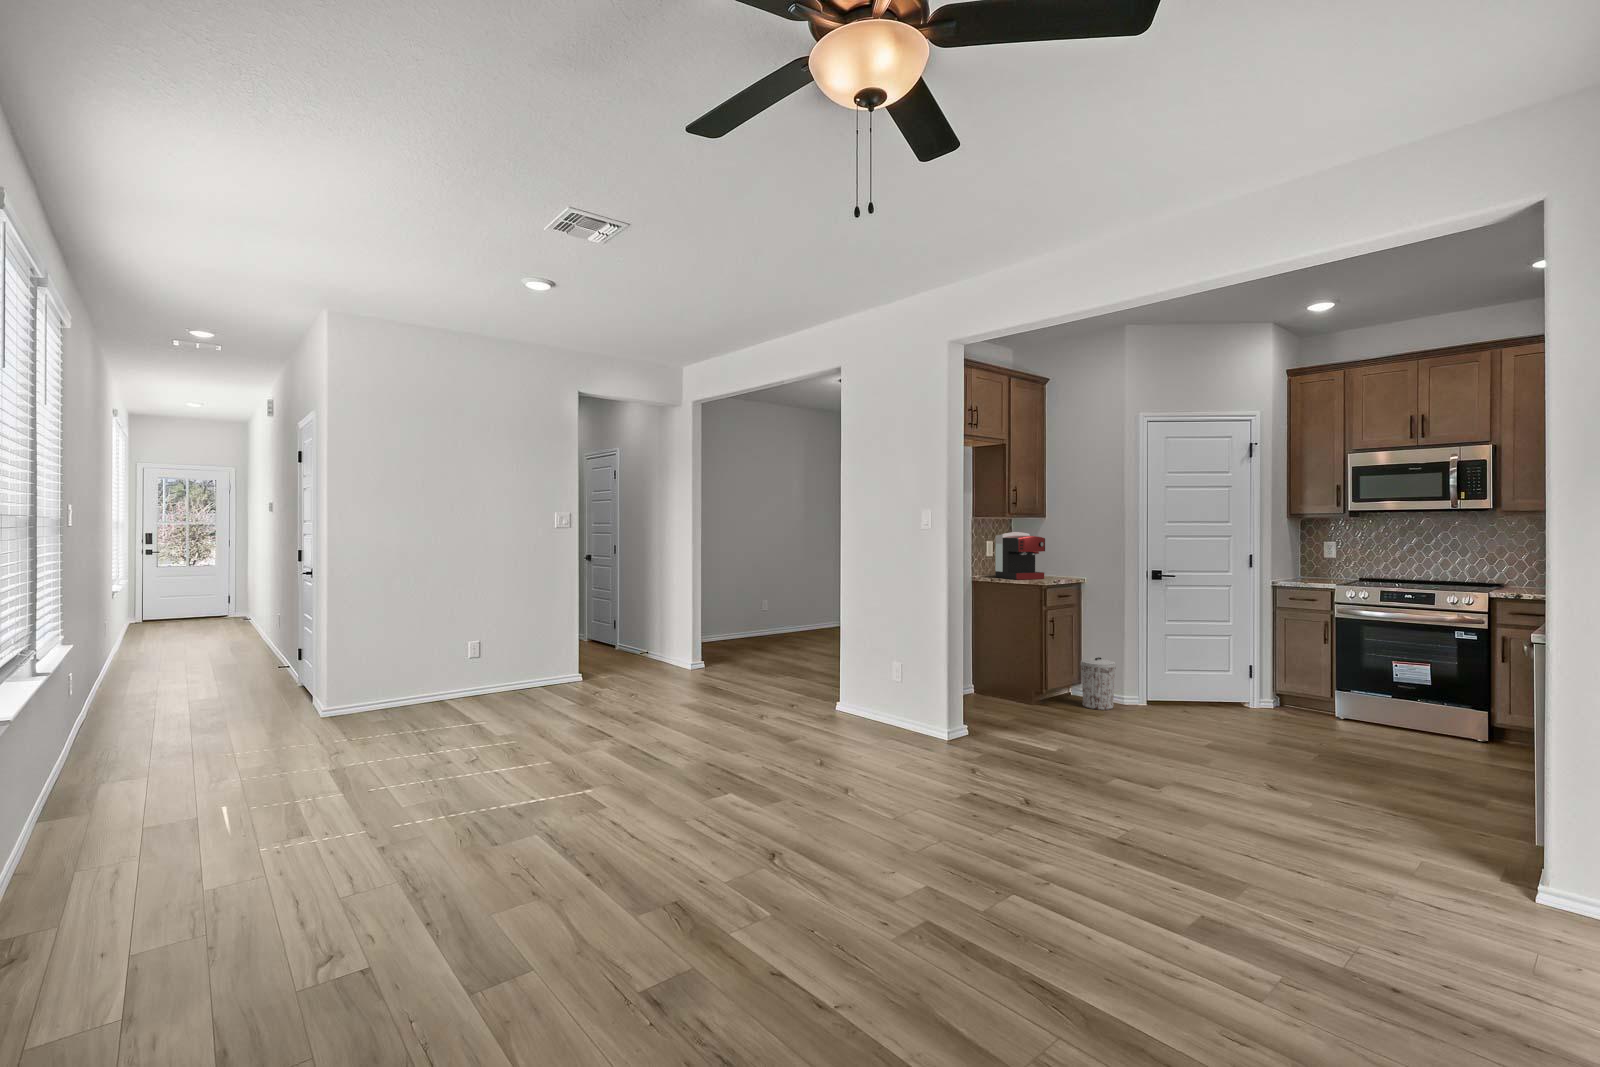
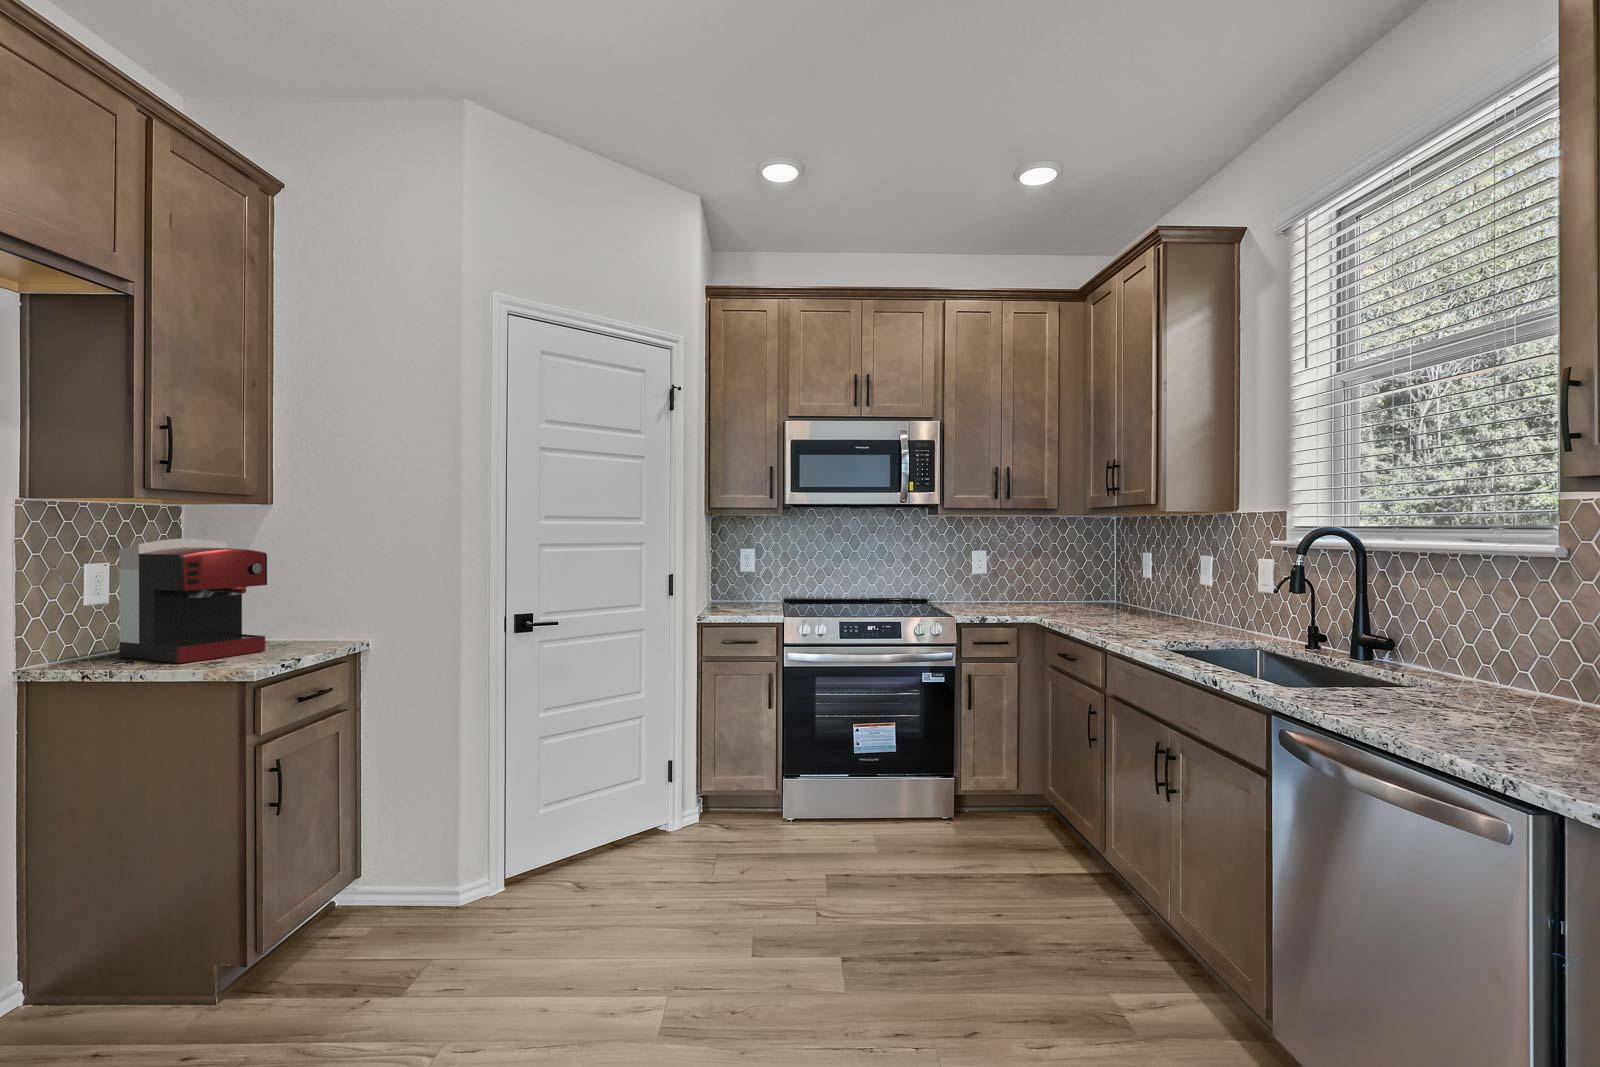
trash can: present [1080,657,1116,710] -> none [359,817,442,946]

